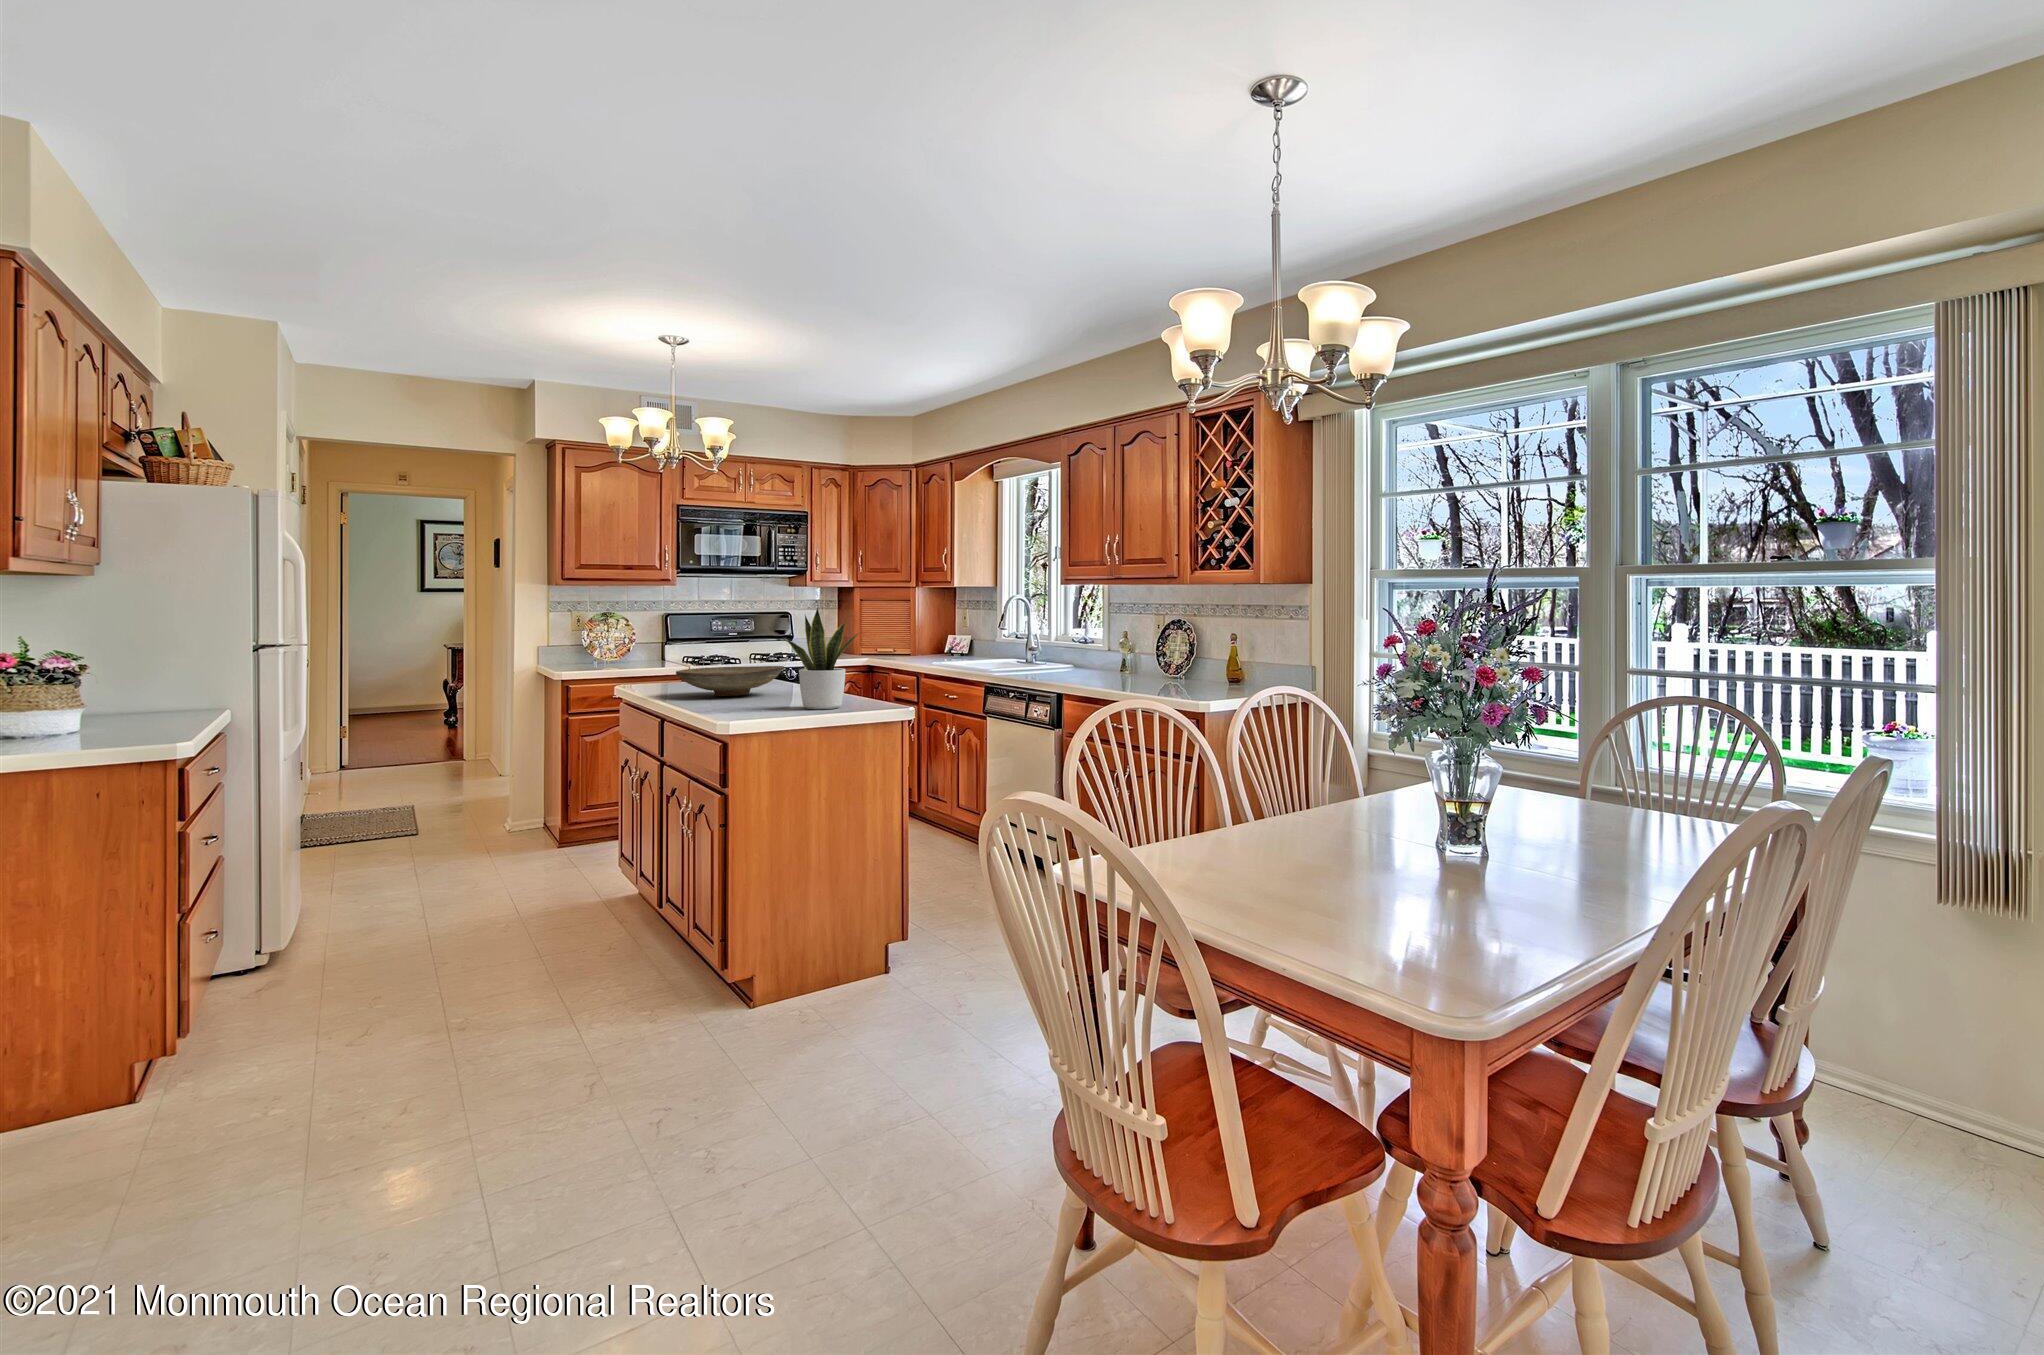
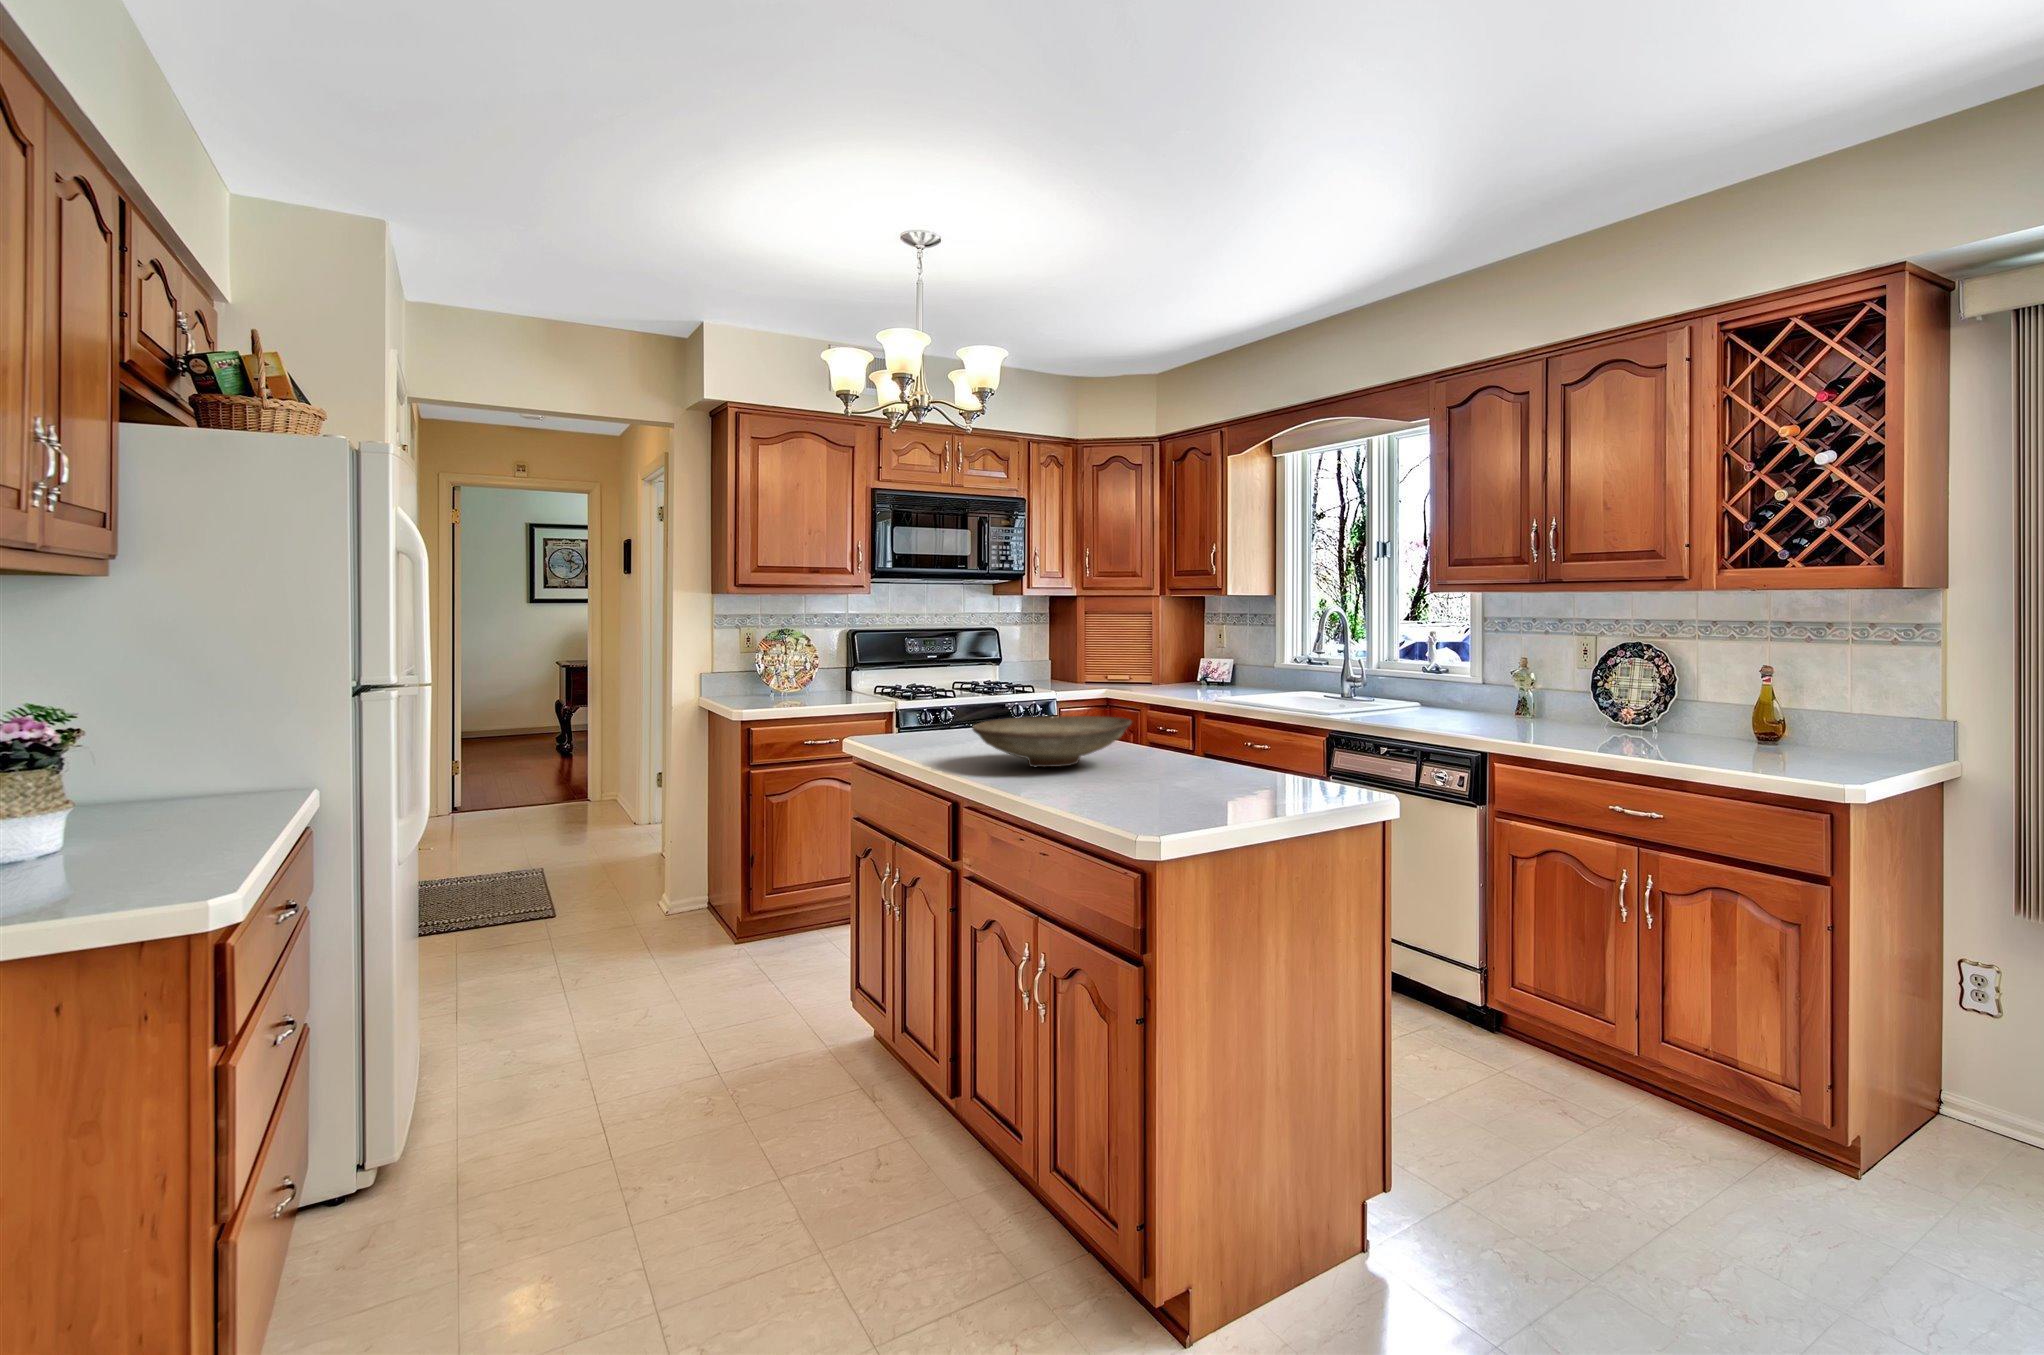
potted plant: present [786,607,859,709] -> none [1210,625,1345,809]

